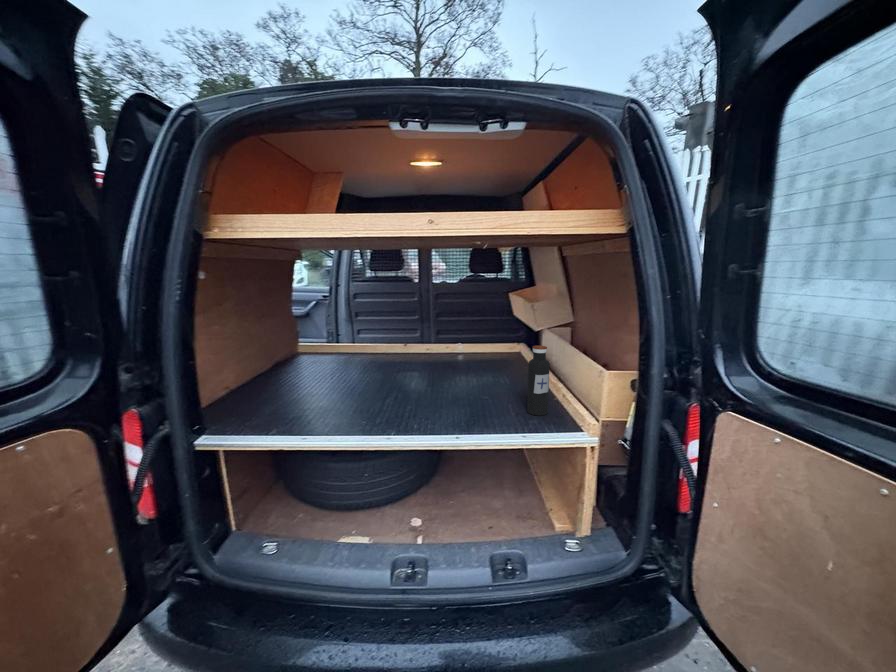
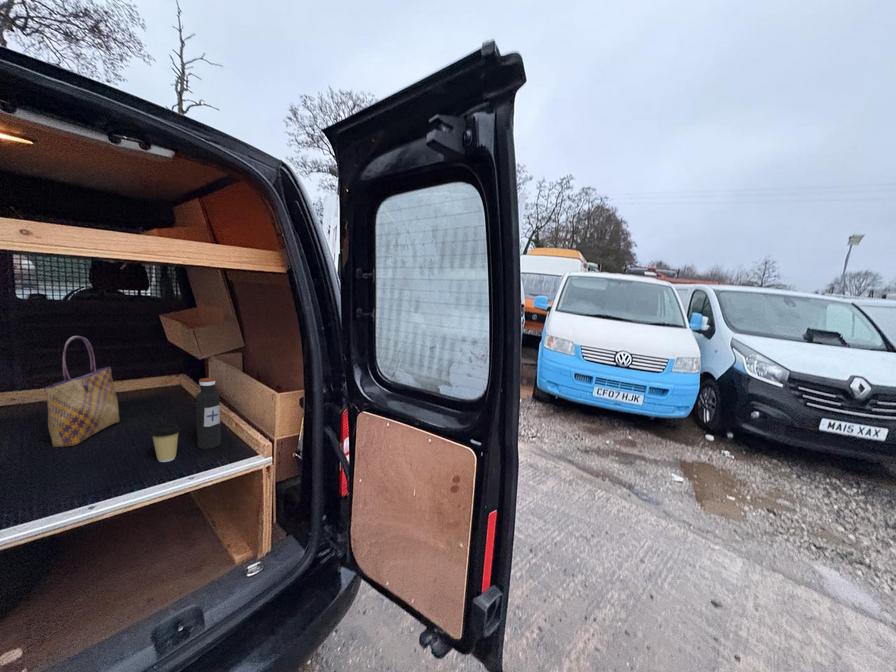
tote bag: none [426,301,472,390] -> present [45,336,119,447]
coffee cup: none [490,384,514,419] -> present [150,423,181,462]

